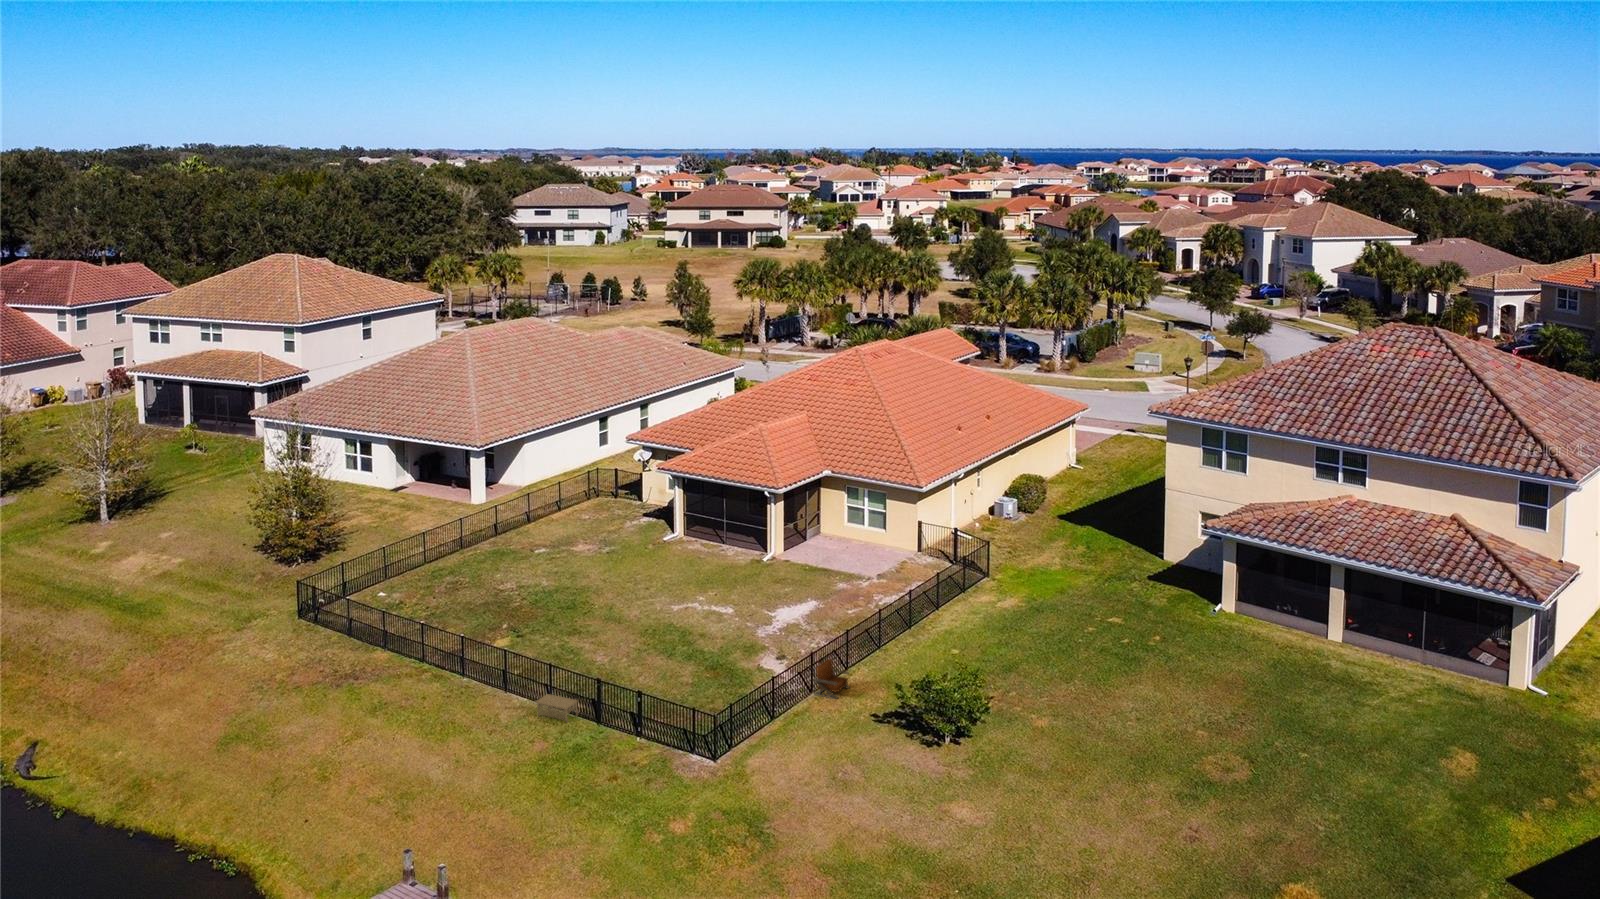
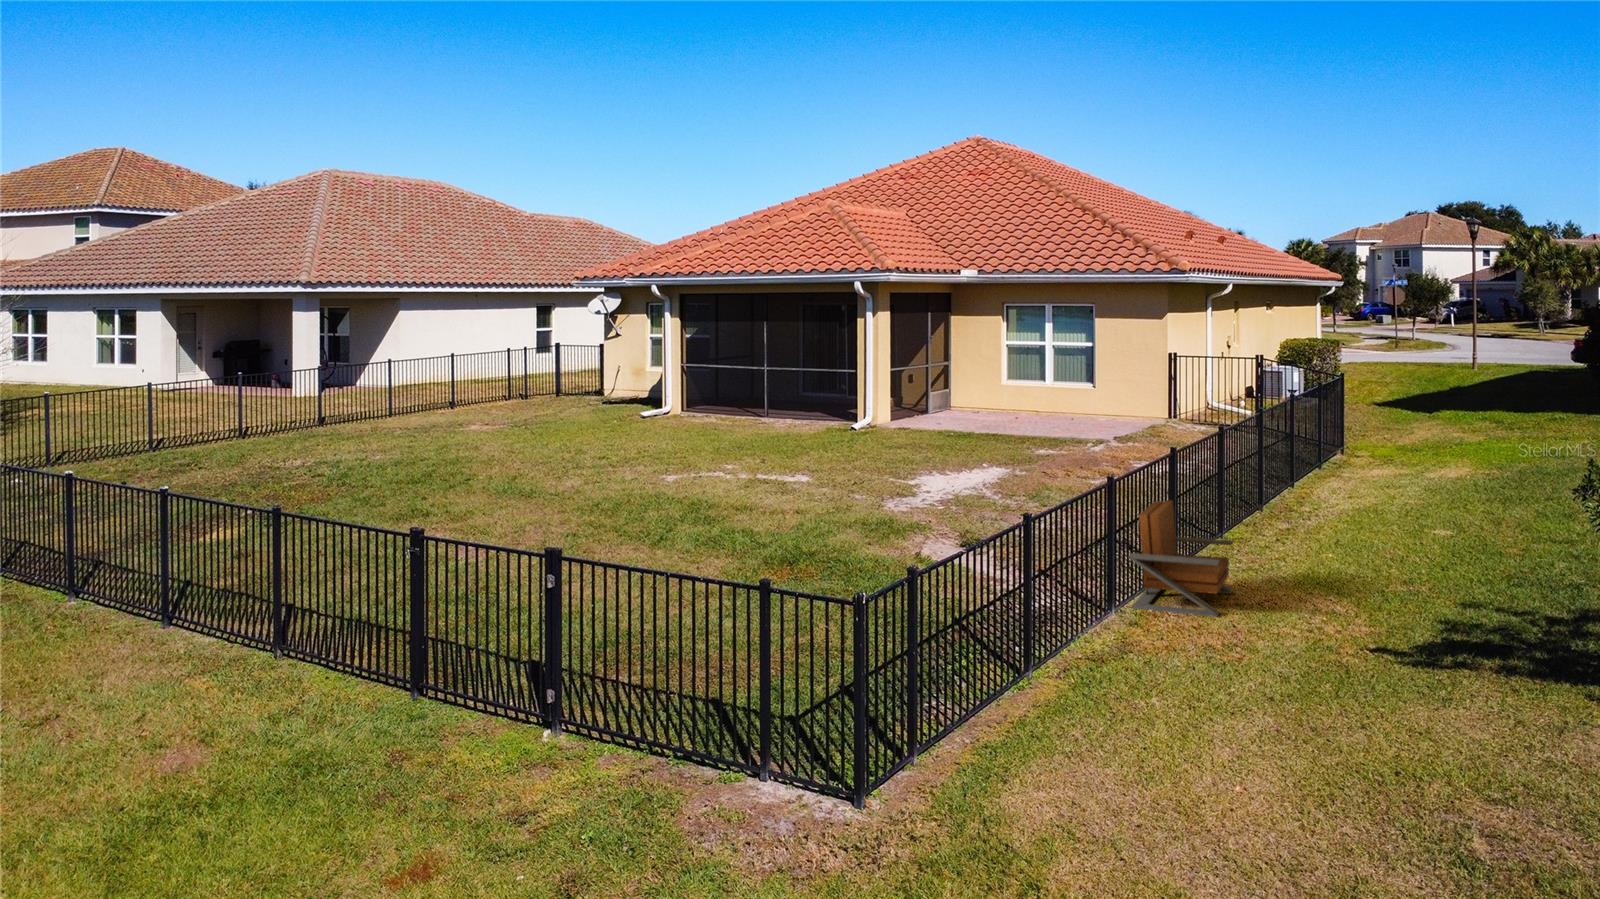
storage bench: present [536,694,578,722] -> none [165,598,321,688]

